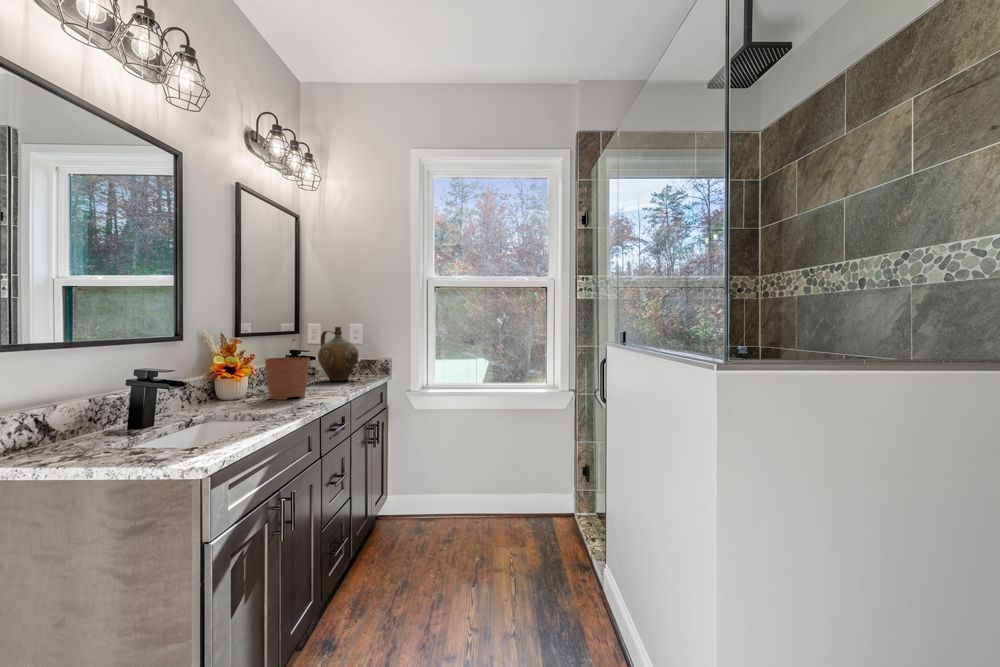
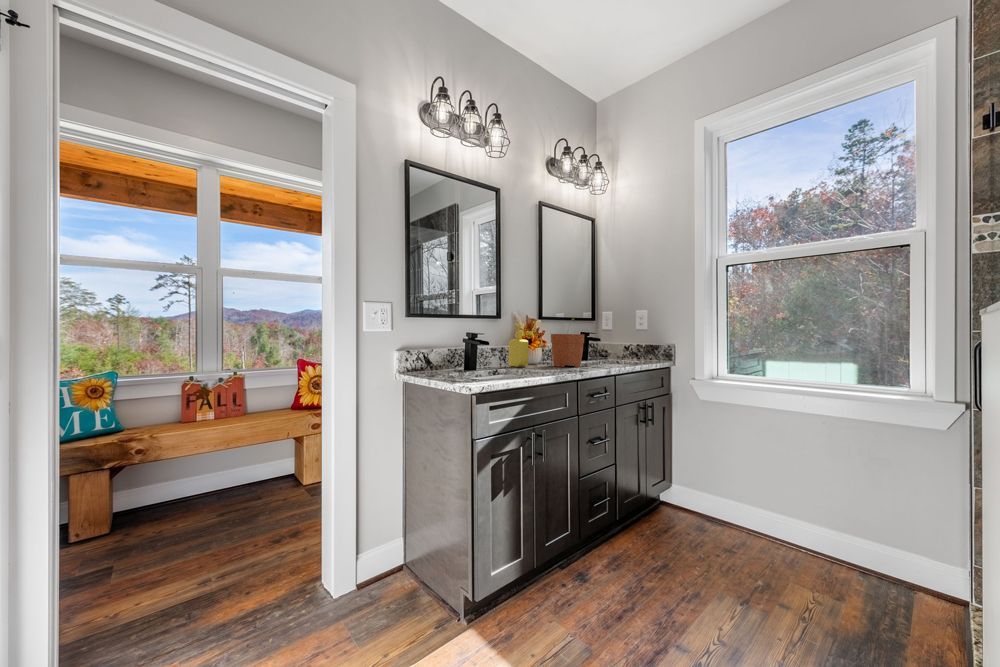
ceramic jug: present [318,327,359,381] -> none [605,313,641,361]
soap dispenser: none [206,349,237,407] -> present [509,324,529,367]

